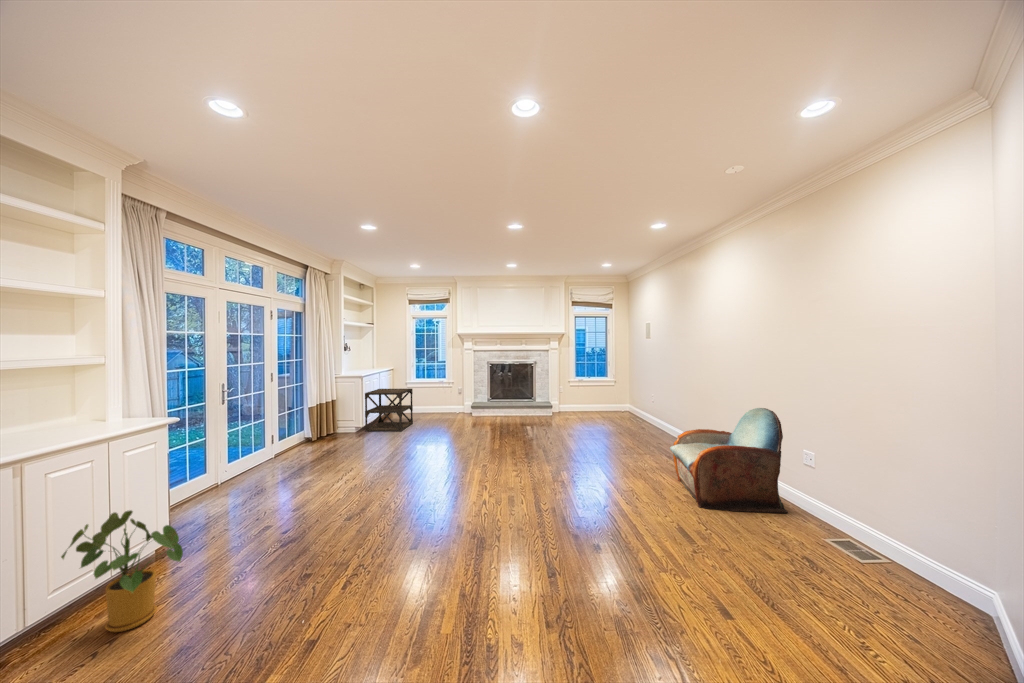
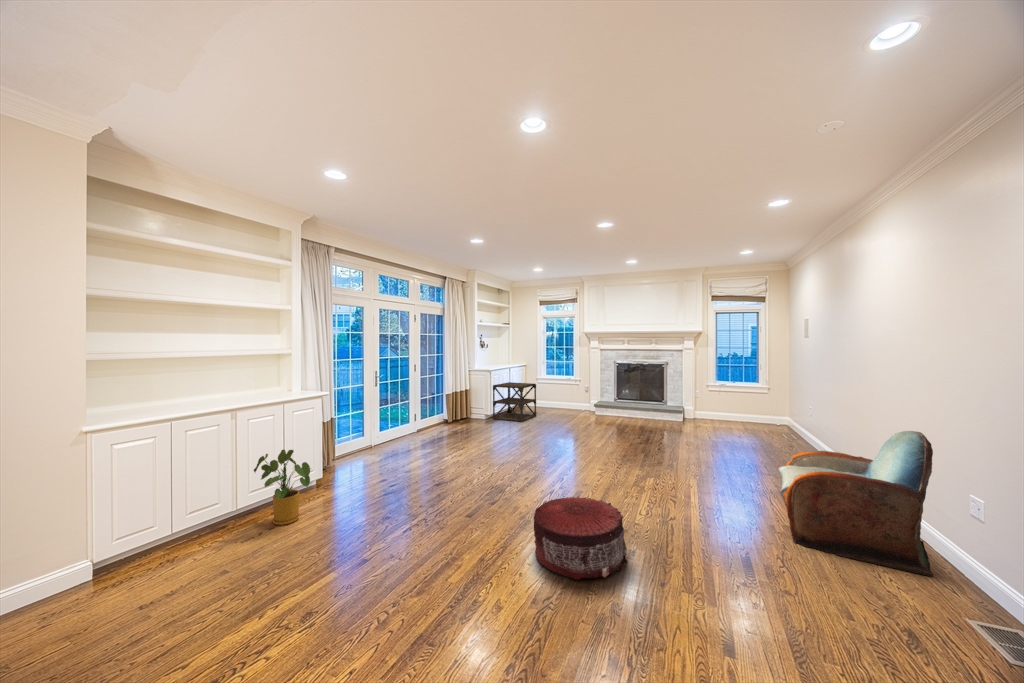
pouf: none [506,501,604,588] -> present [534,496,627,580]

